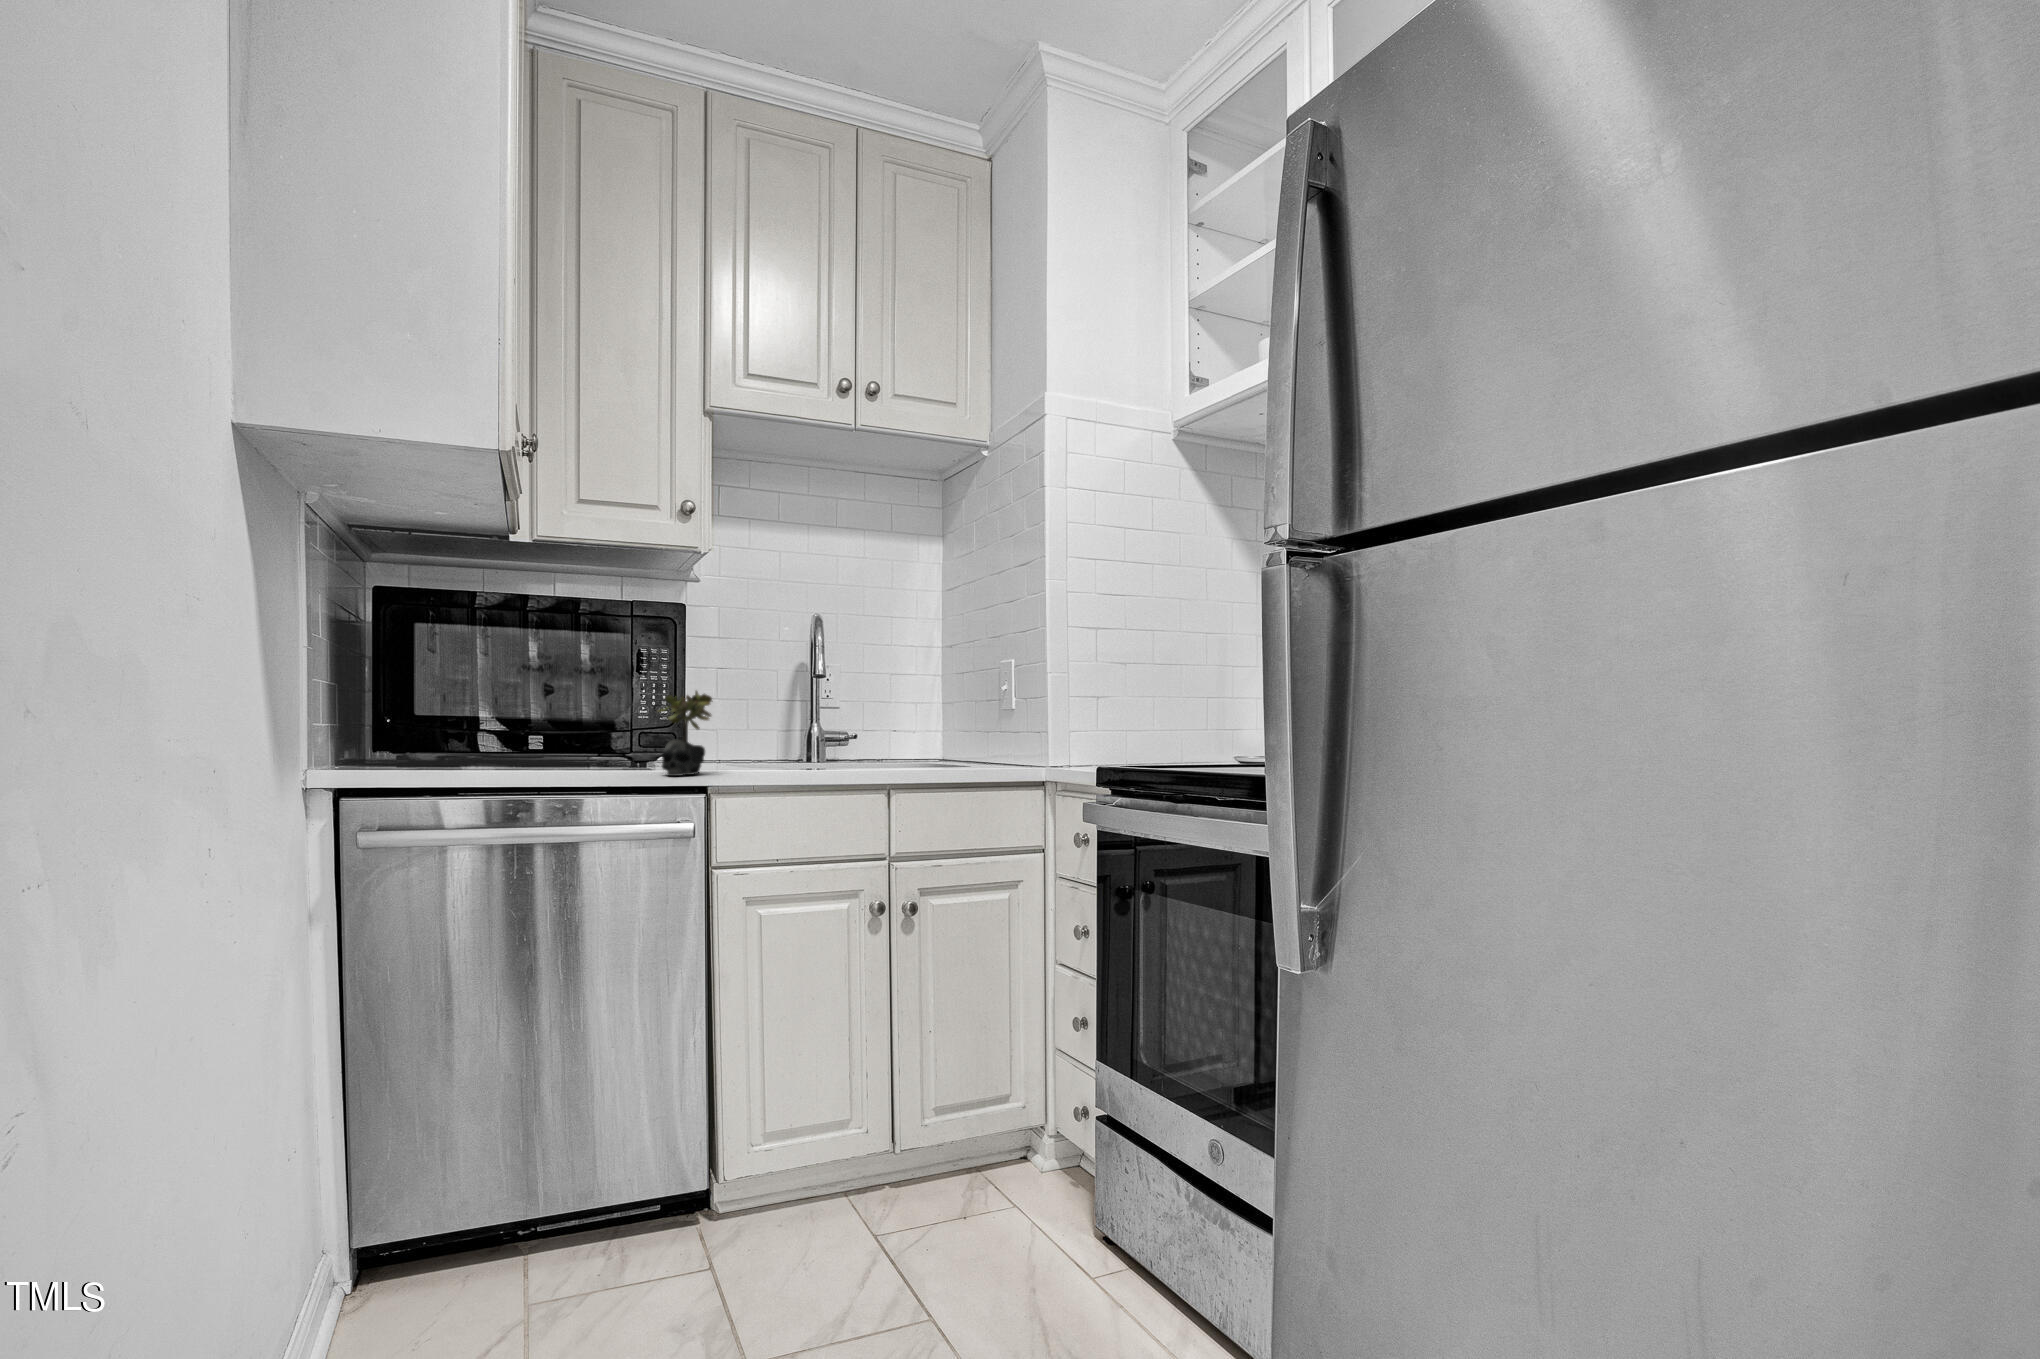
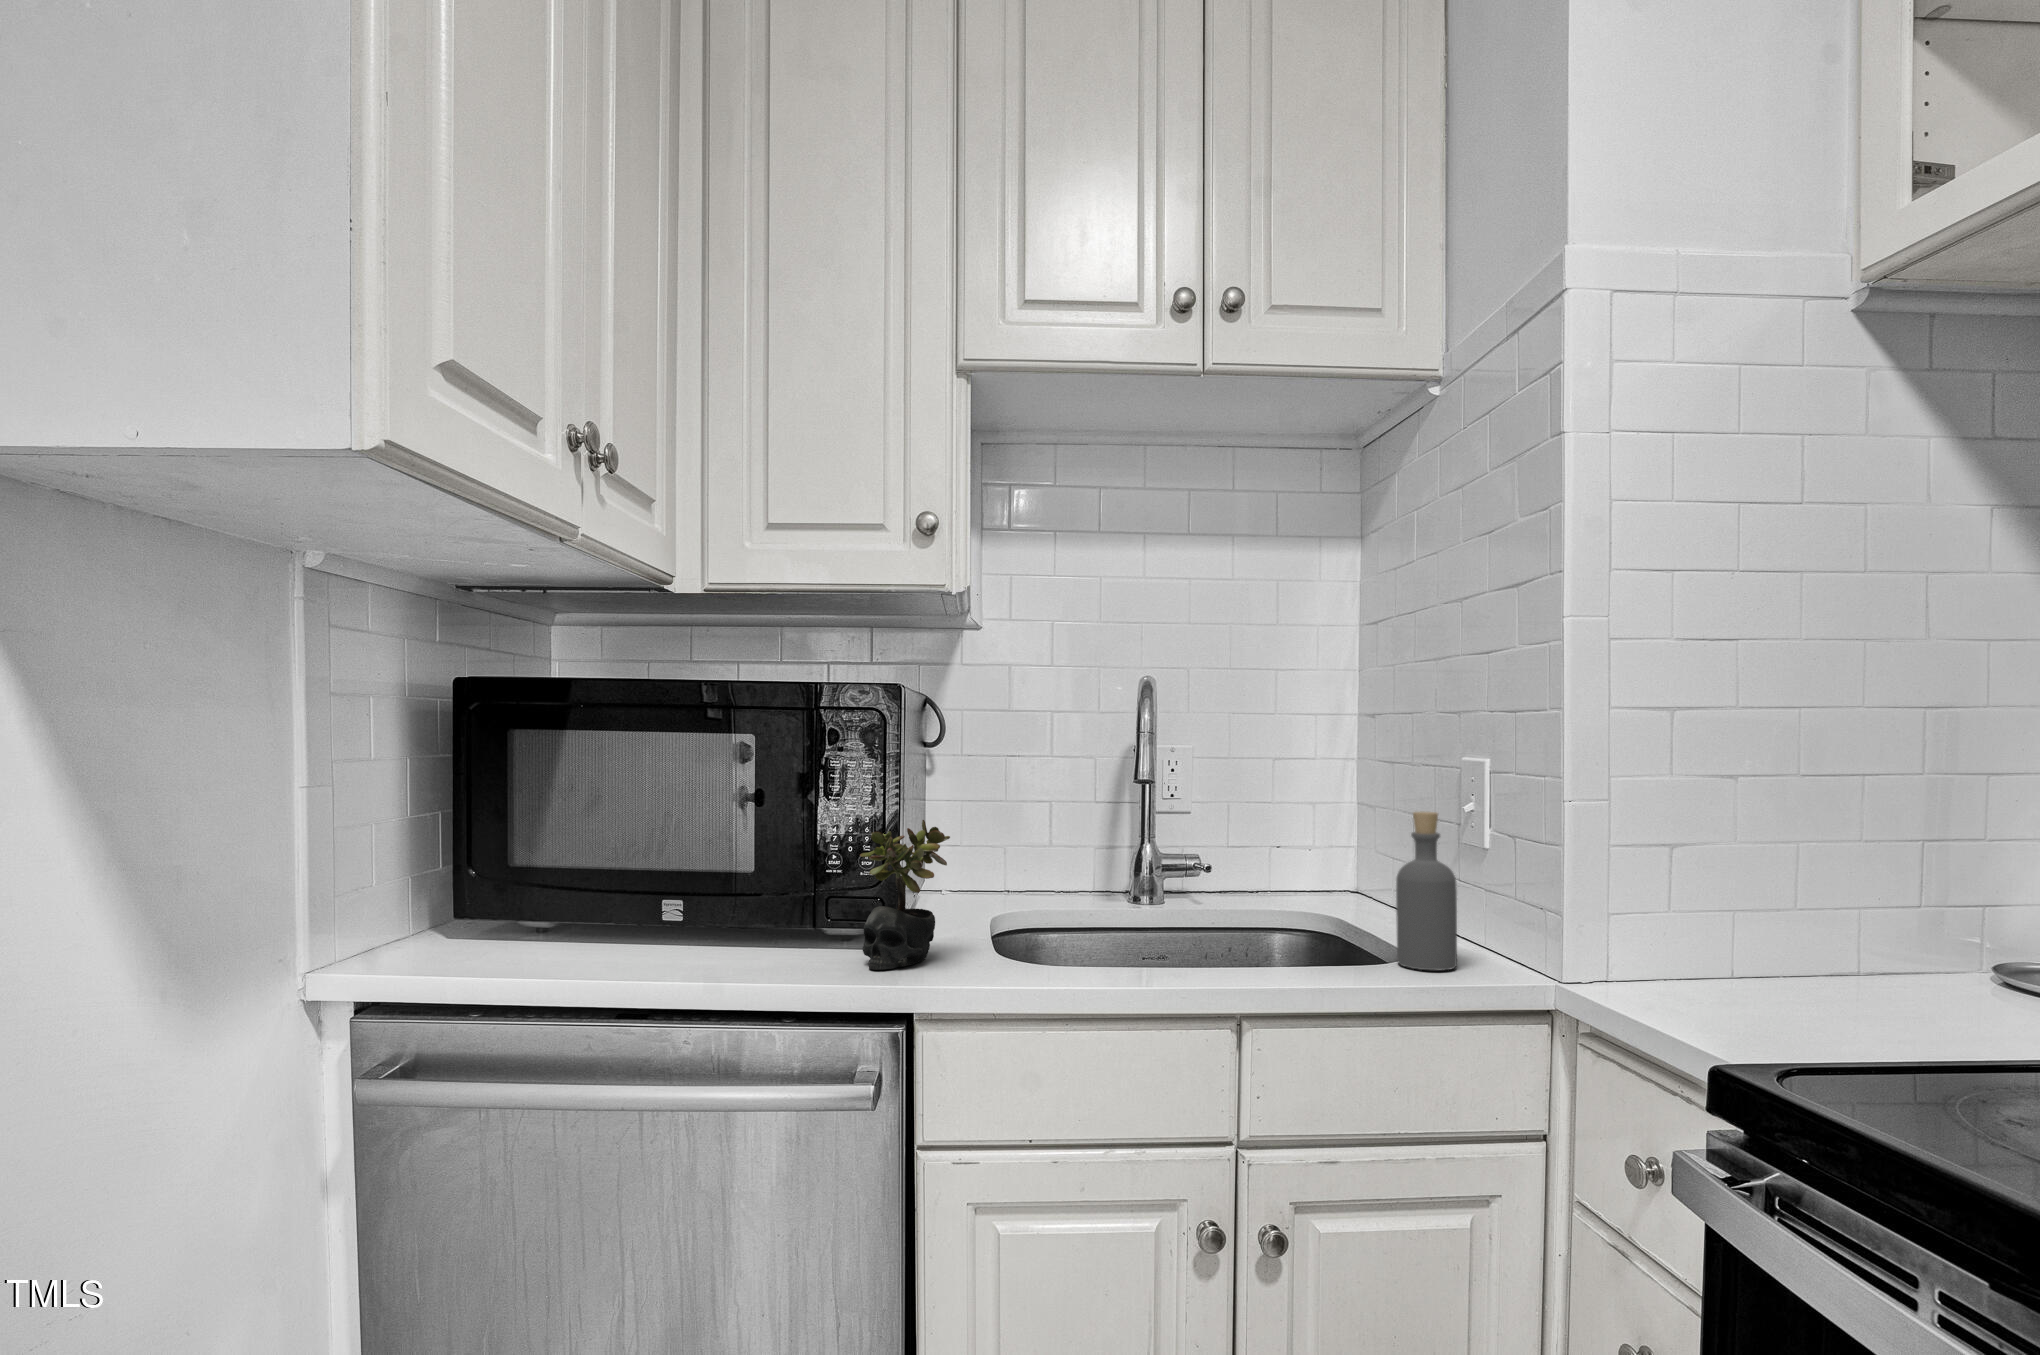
bottle: none [969,686,1000,770] -> present [1396,812,1457,971]

